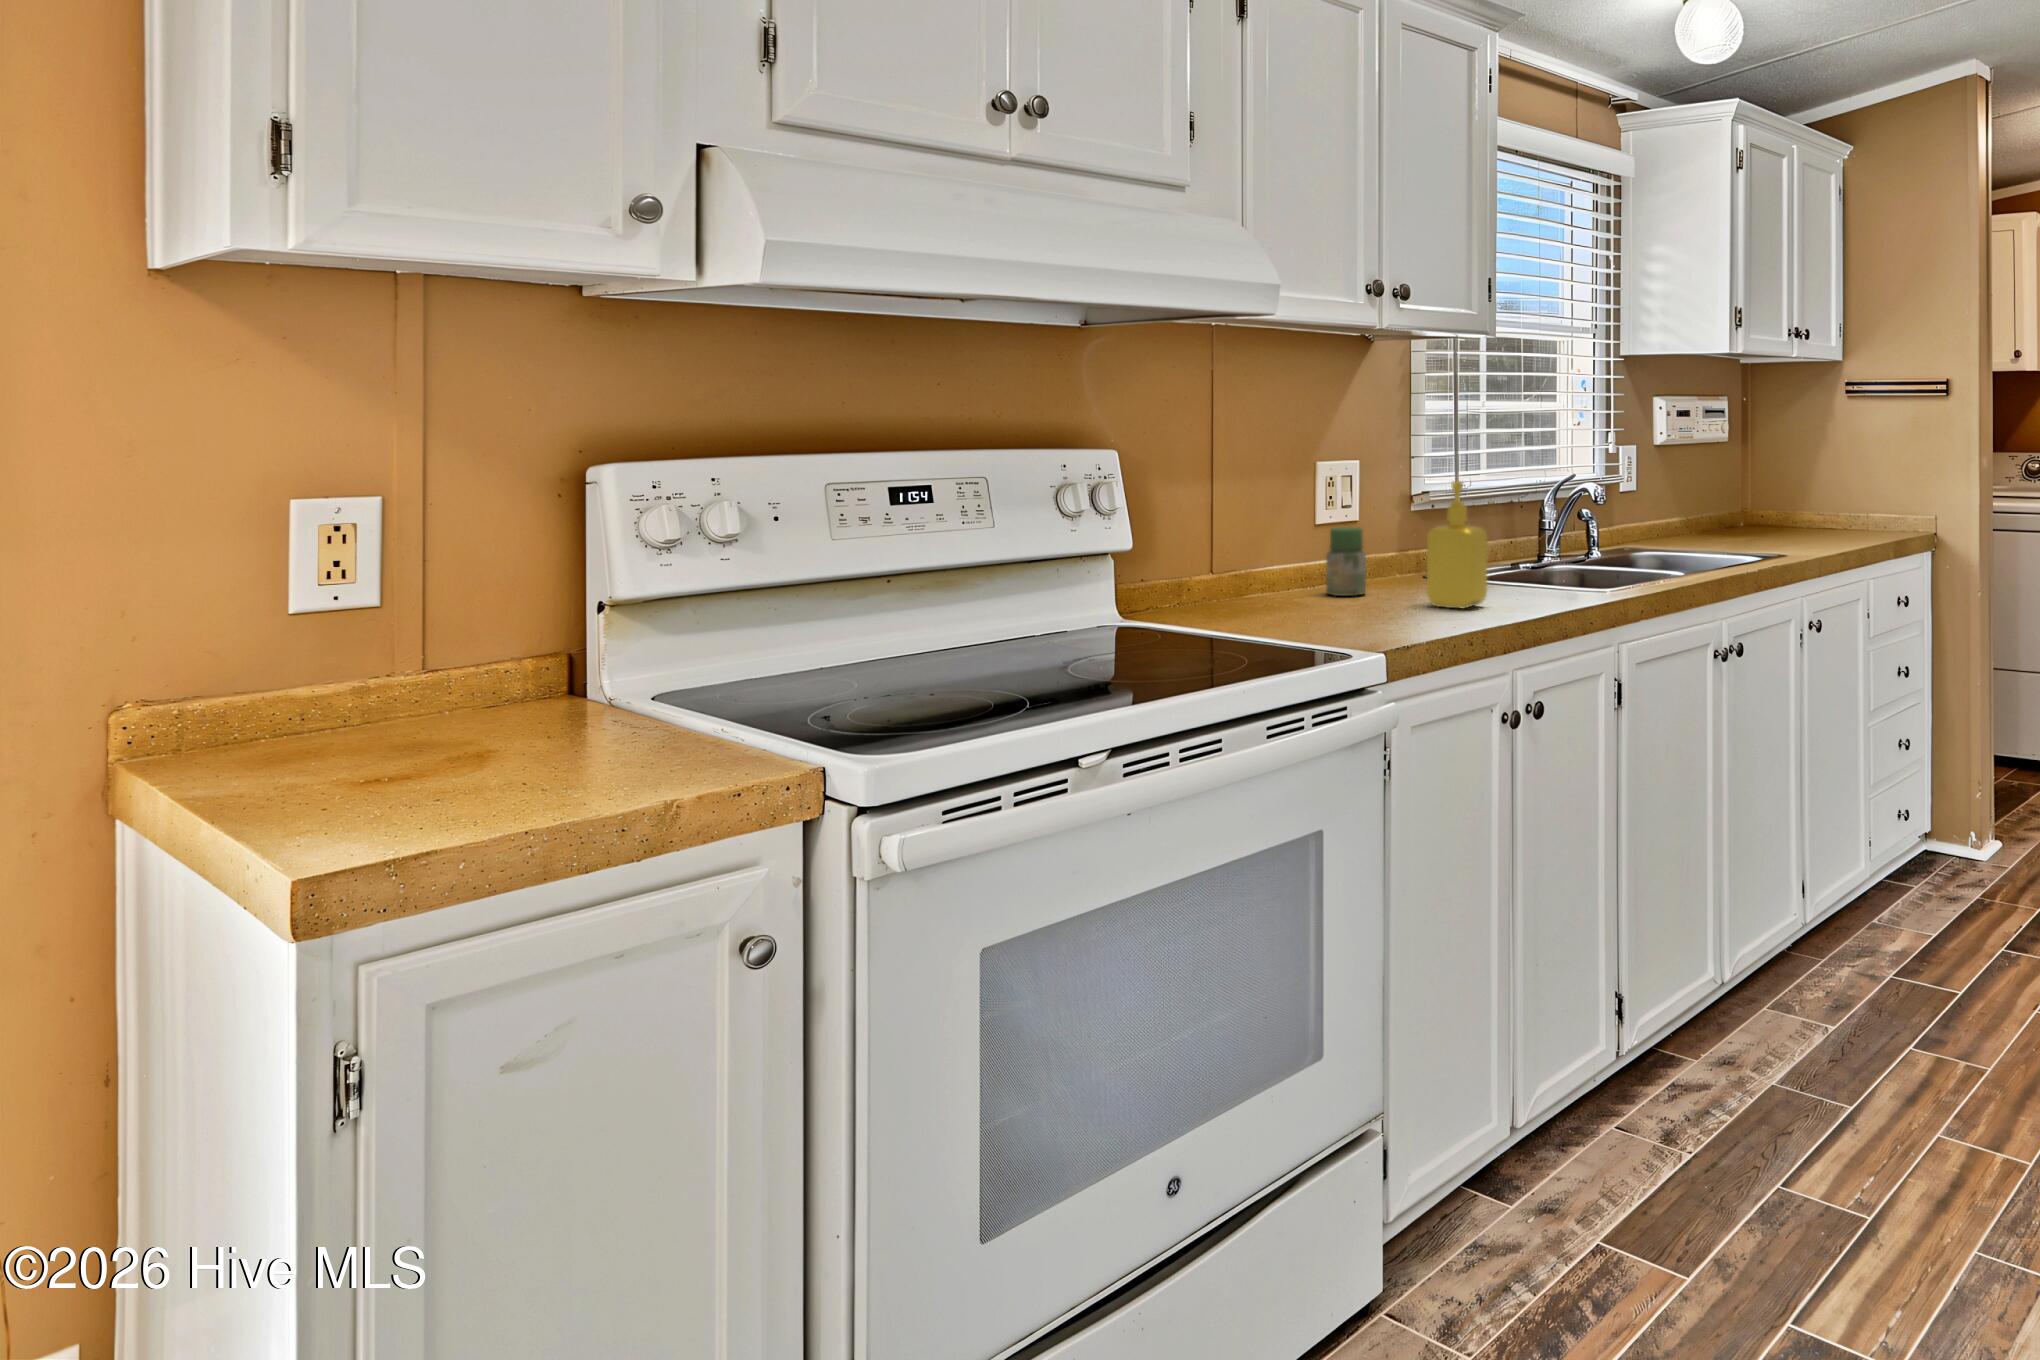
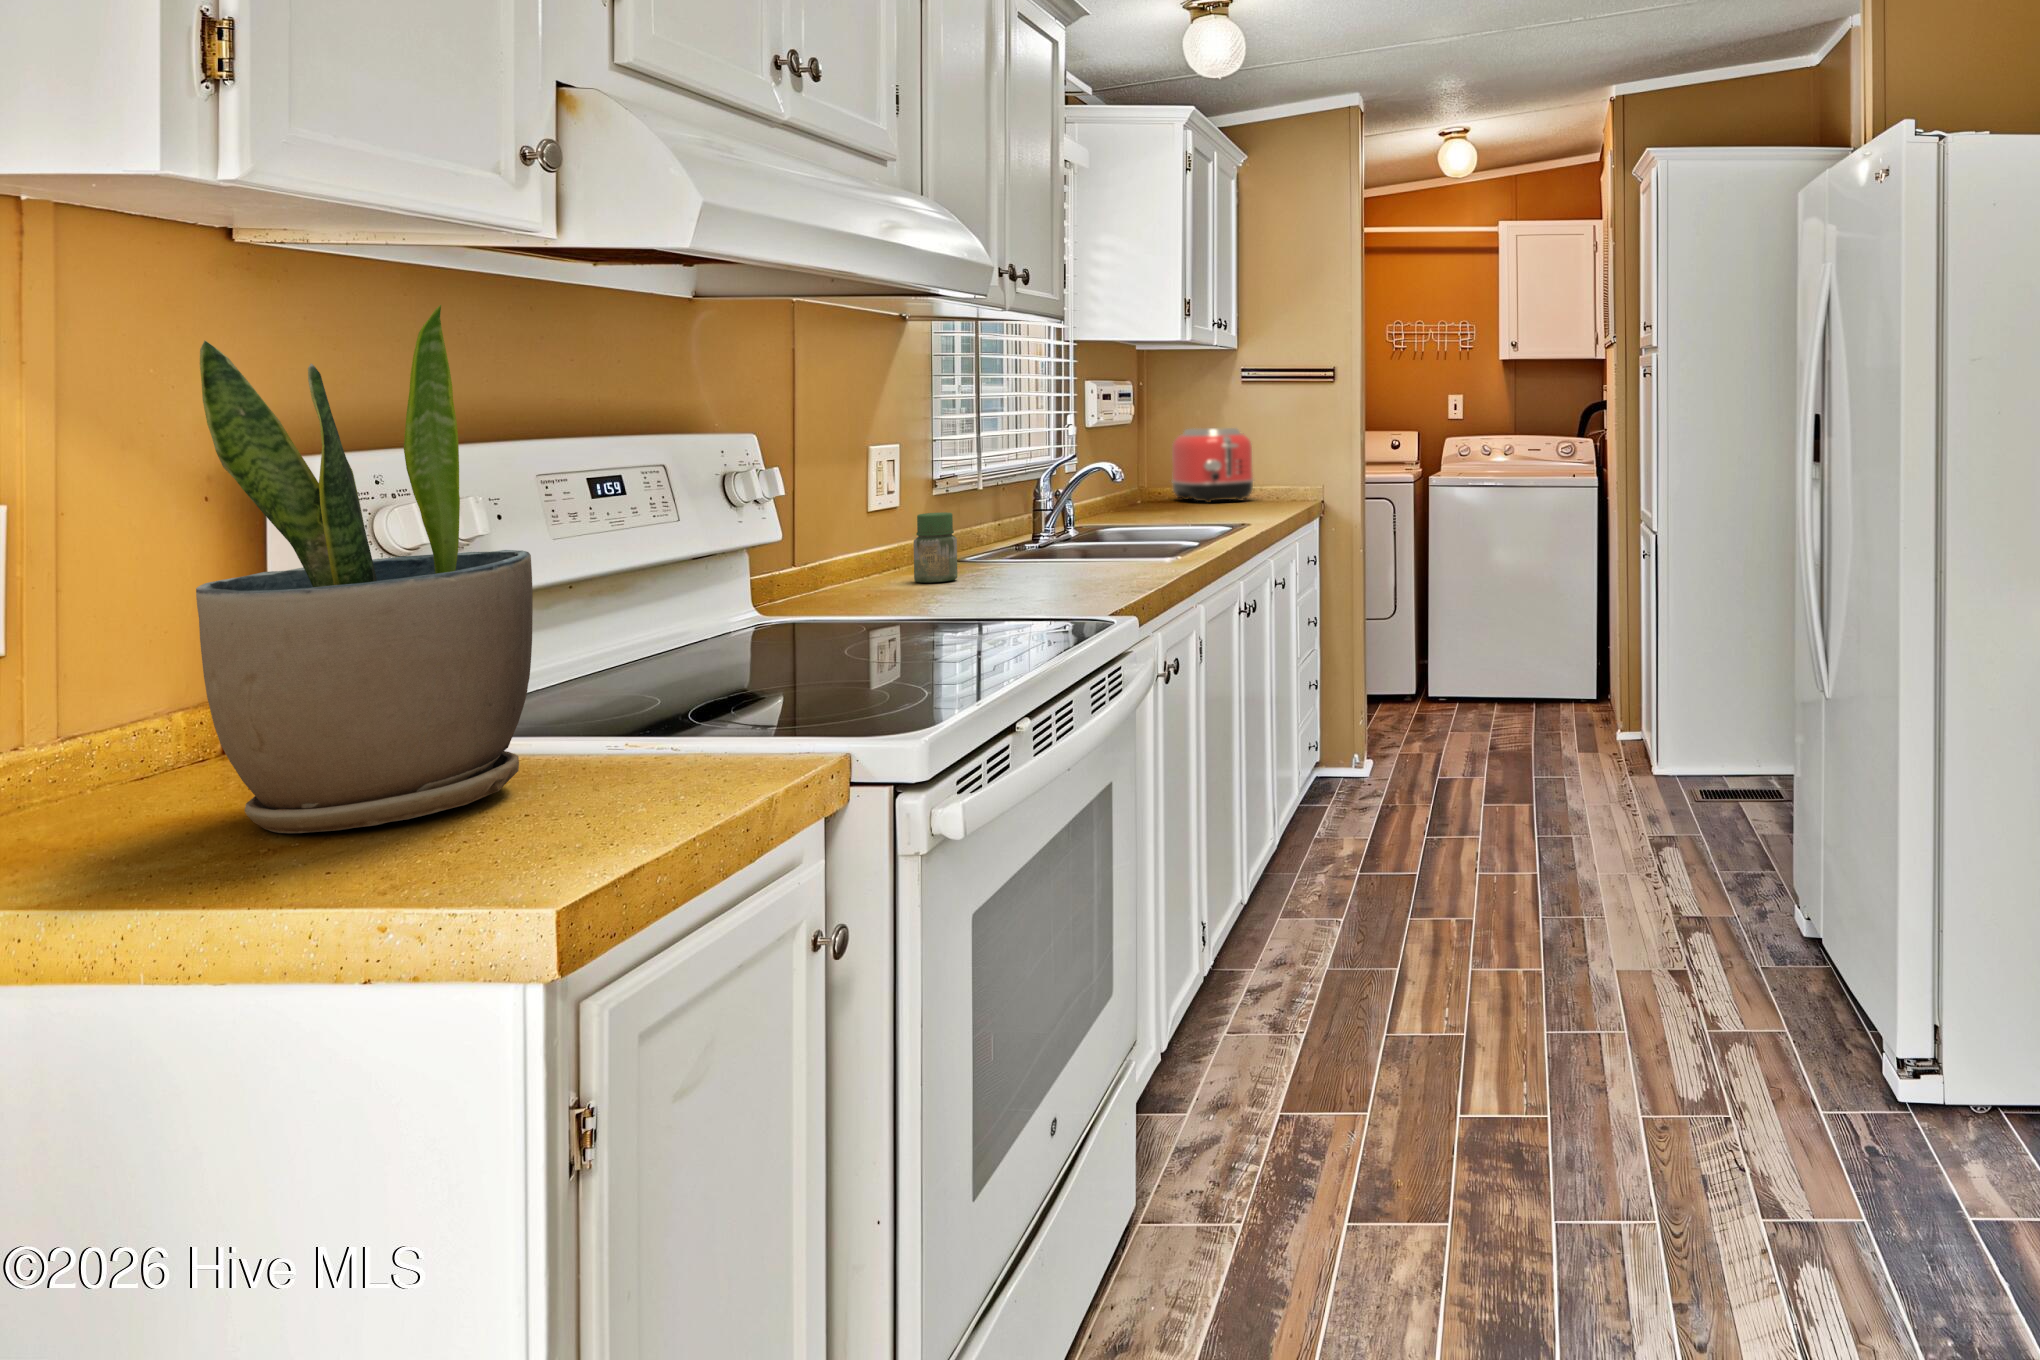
potted plant: none [332,351,600,781] -> present [196,305,533,833]
toaster: none [1779,444,1863,527] -> present [1172,428,1253,503]
soap dispenser: present [1427,481,1487,609] -> none [1041,458,1099,580]

